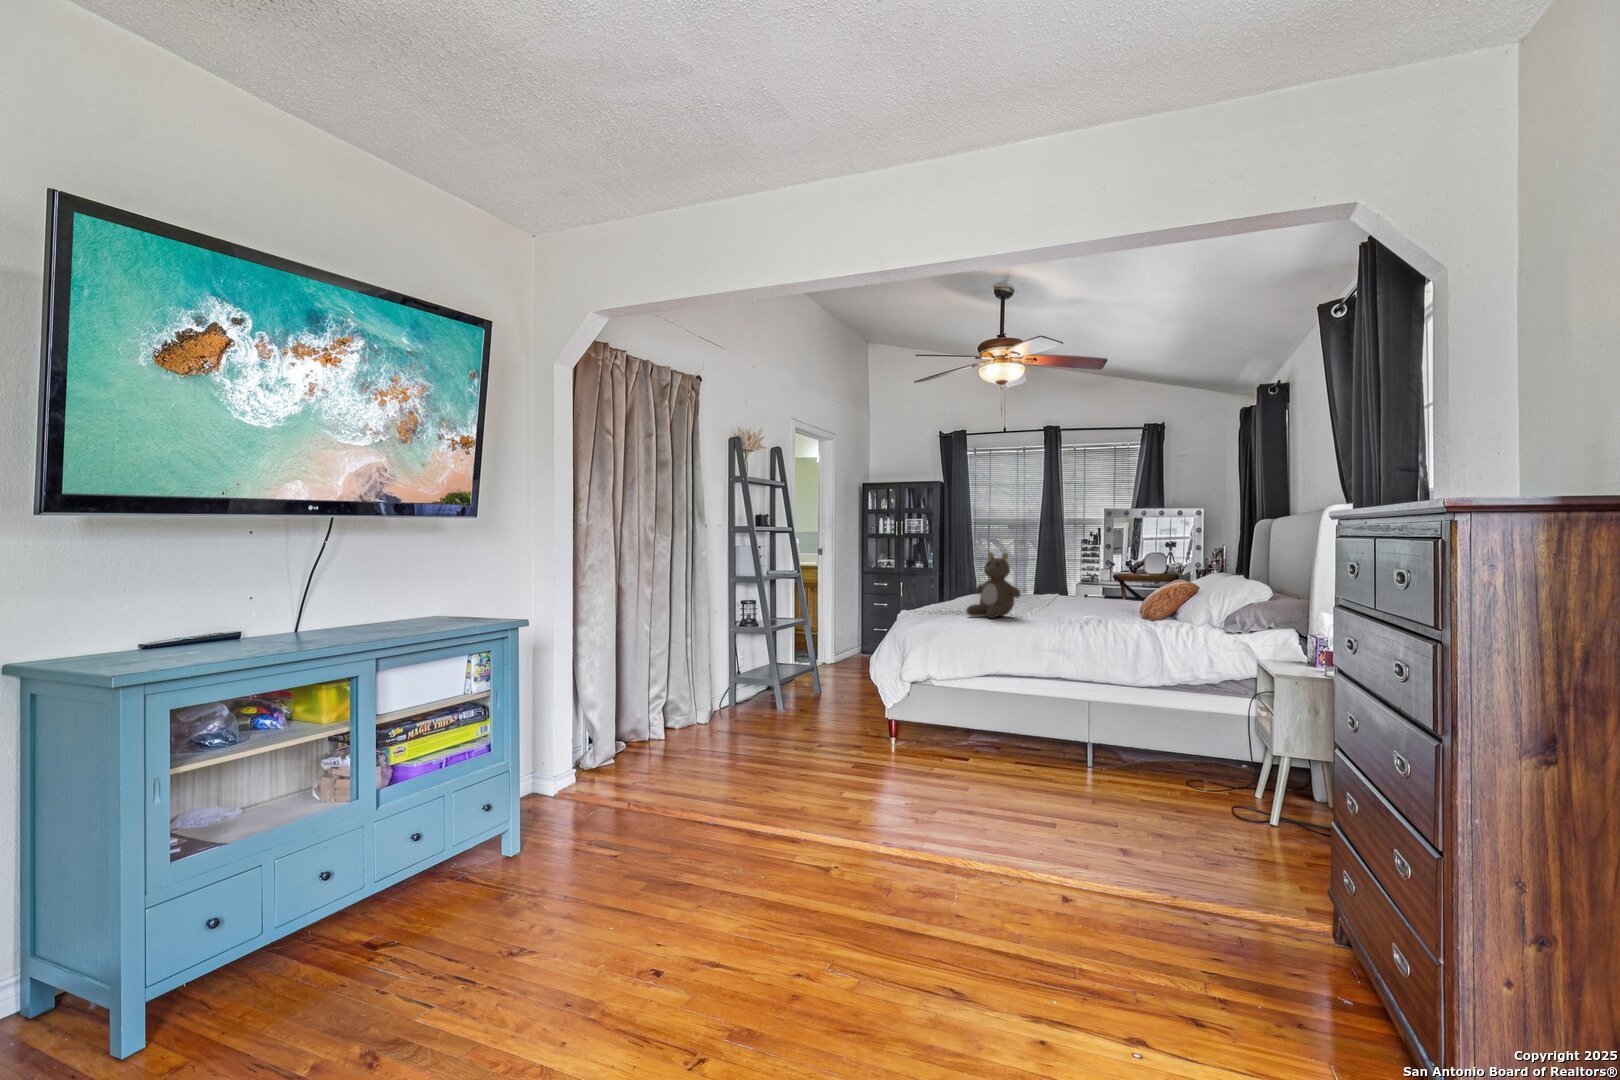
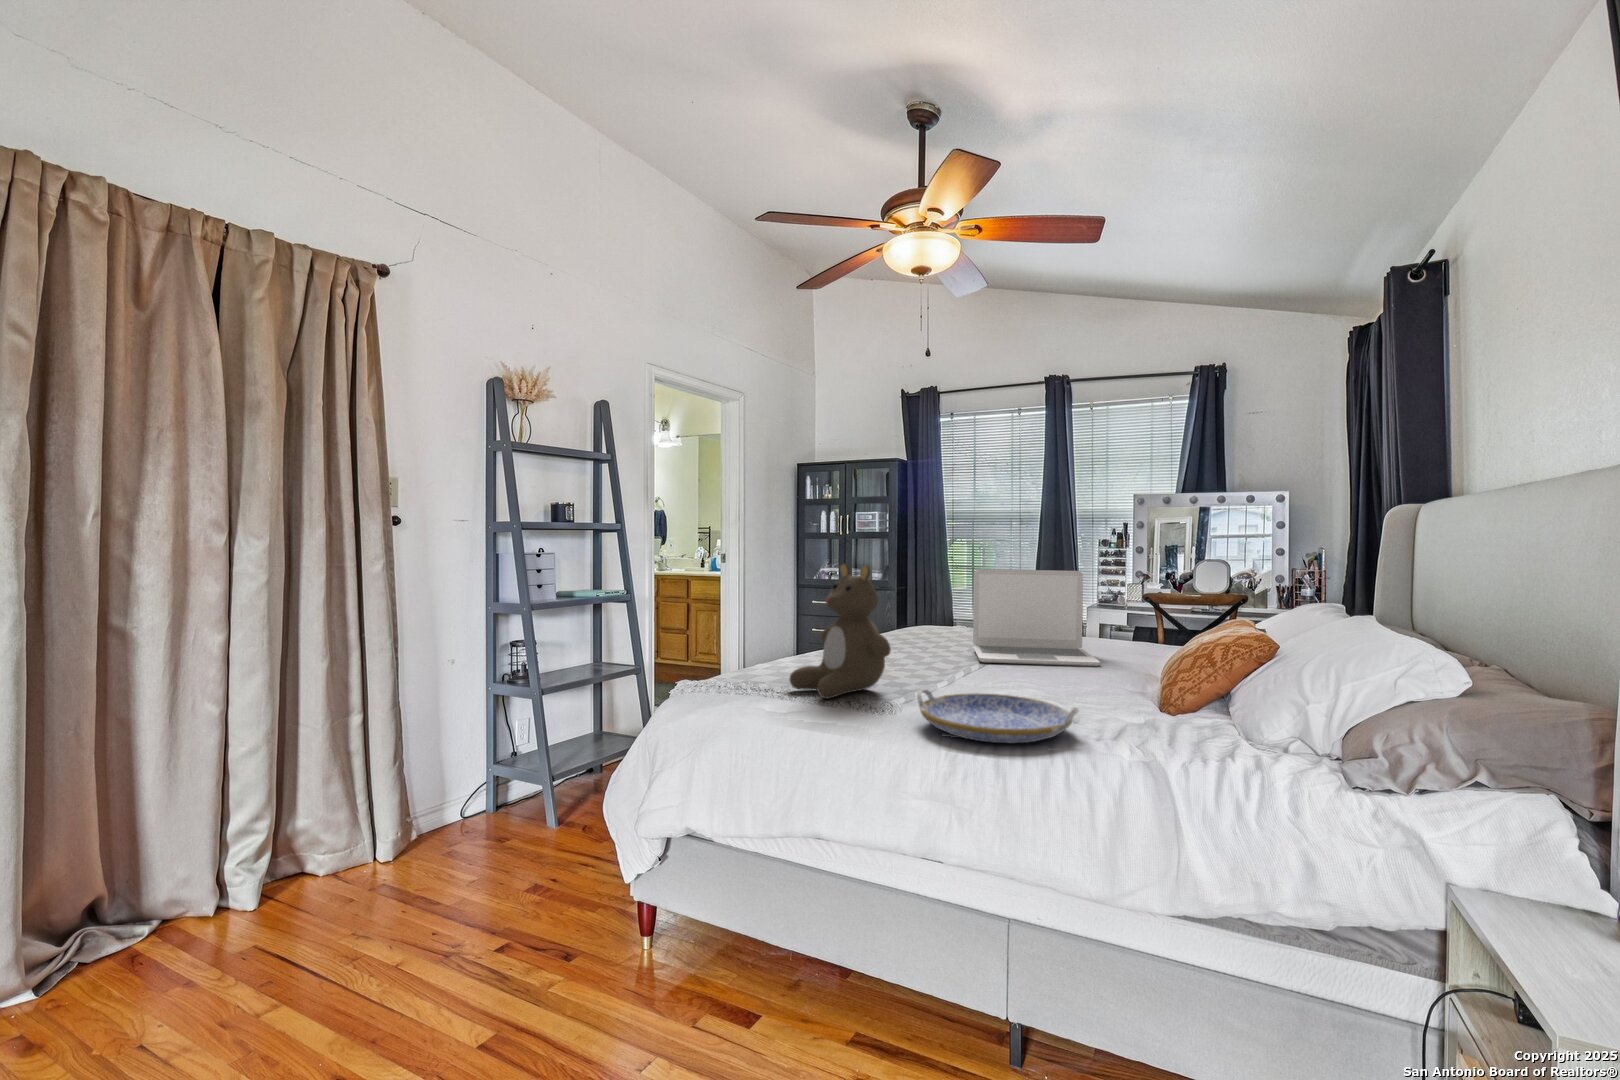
laptop: none [1032,557,1108,609] -> present [973,569,1100,666]
serving tray: none [1046,608,1121,626] -> present [917,689,1079,743]

